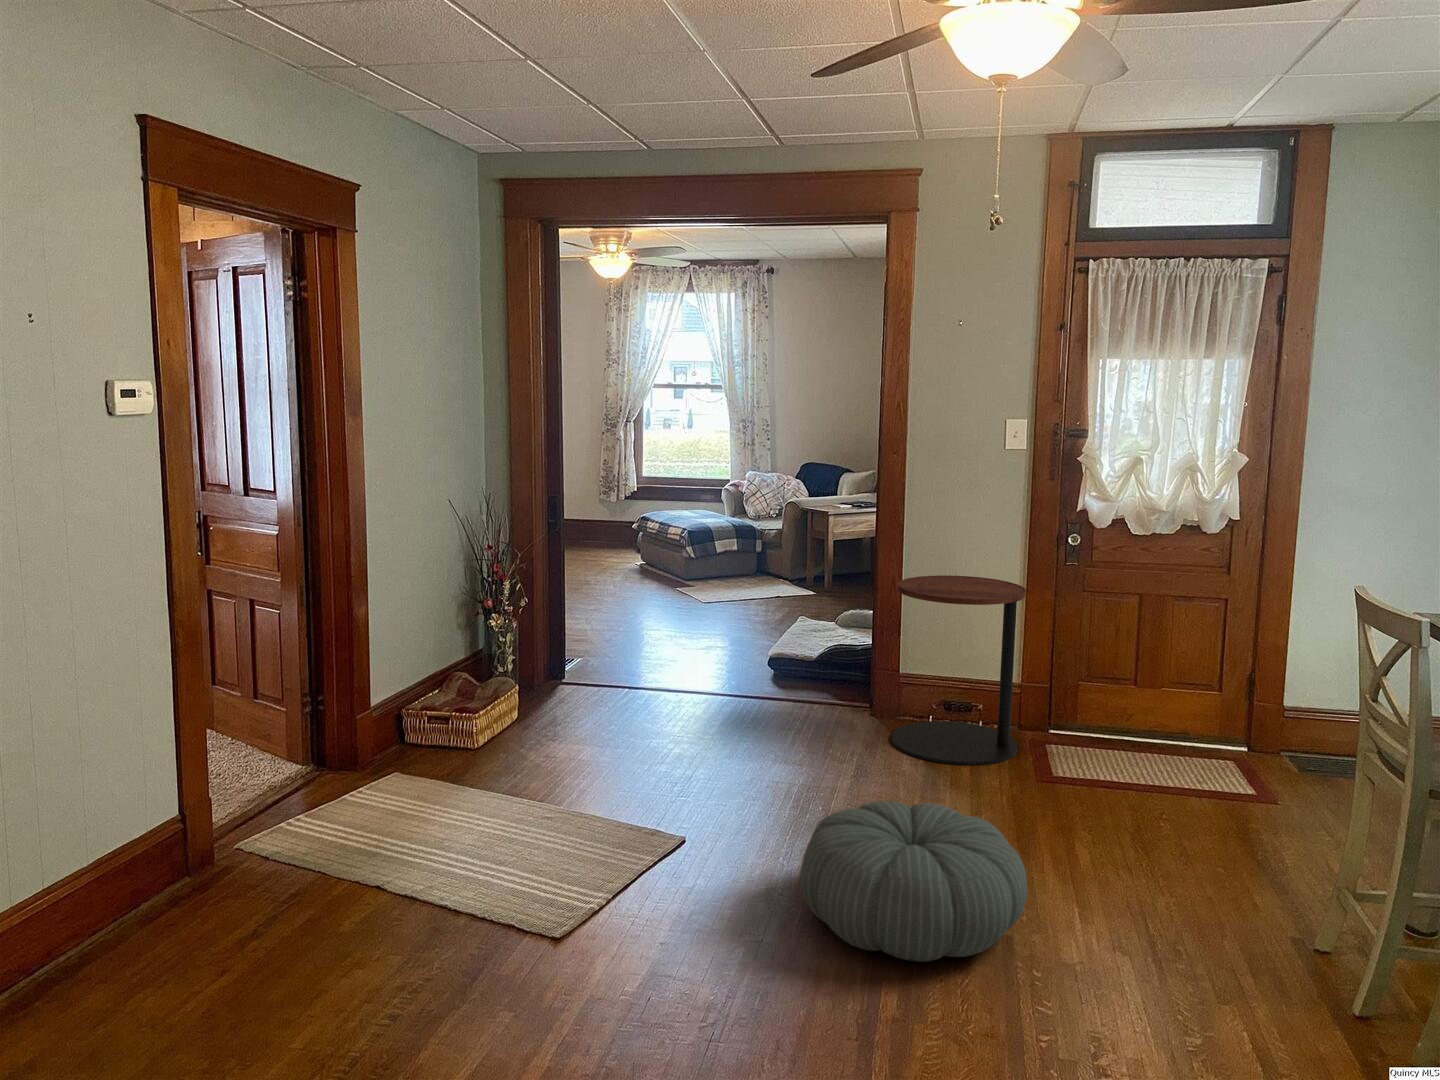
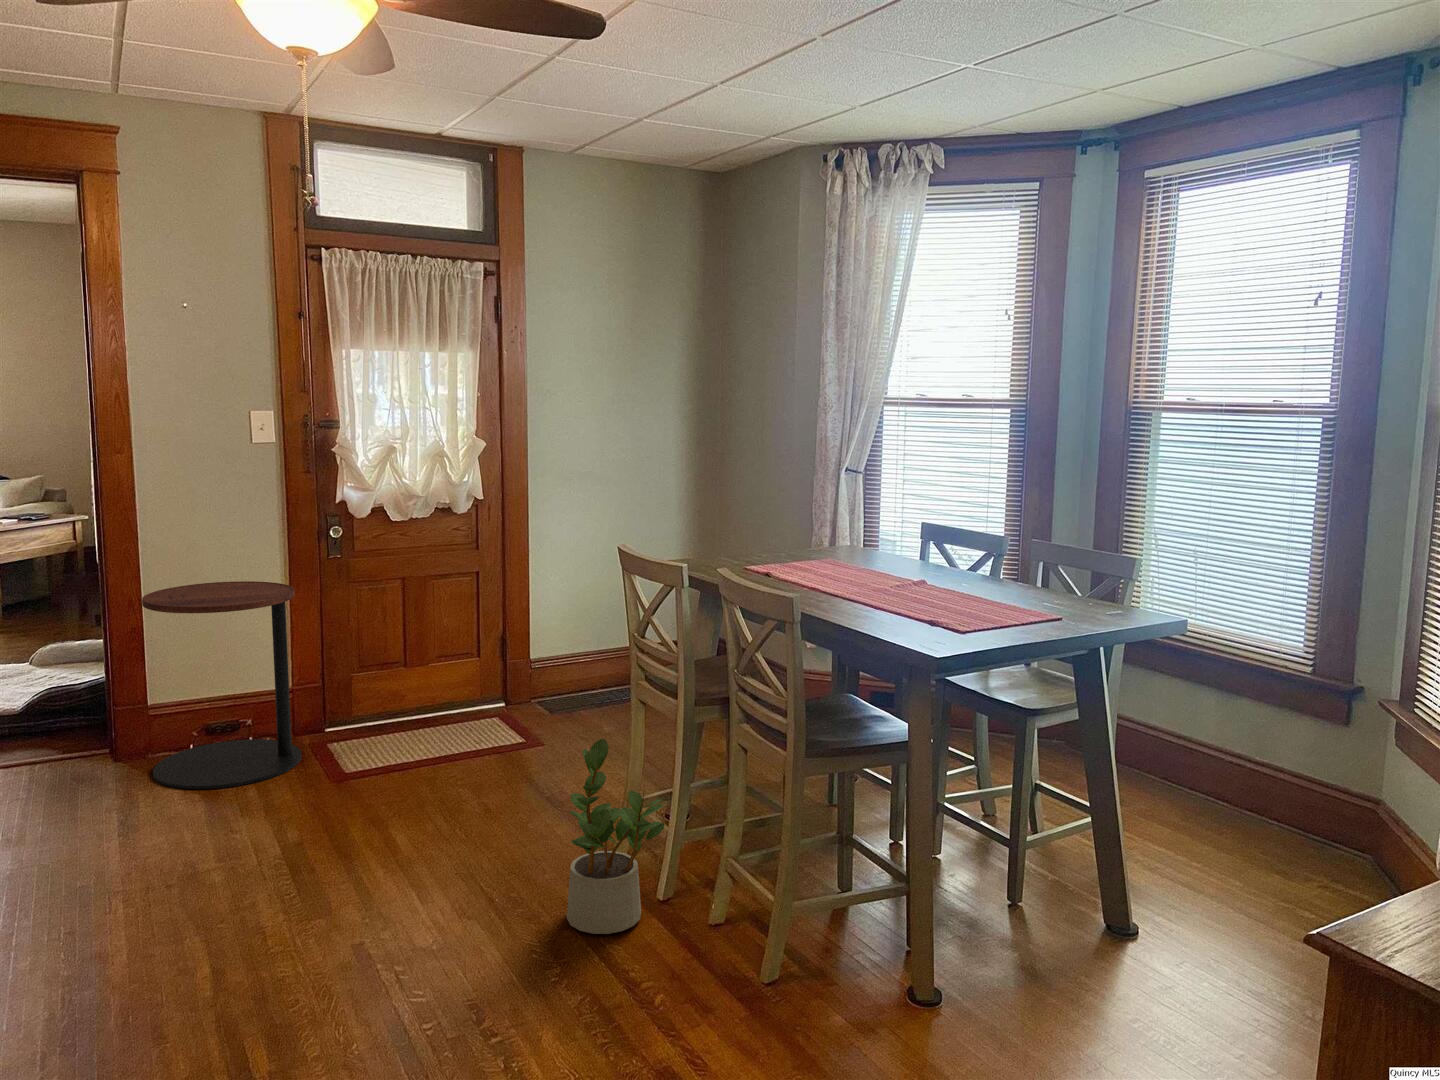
pouf: present [800,801,1027,962] -> none [102,829,373,1016]
potted plant: none [1228,805,1366,1029] -> present [567,739,665,934]

